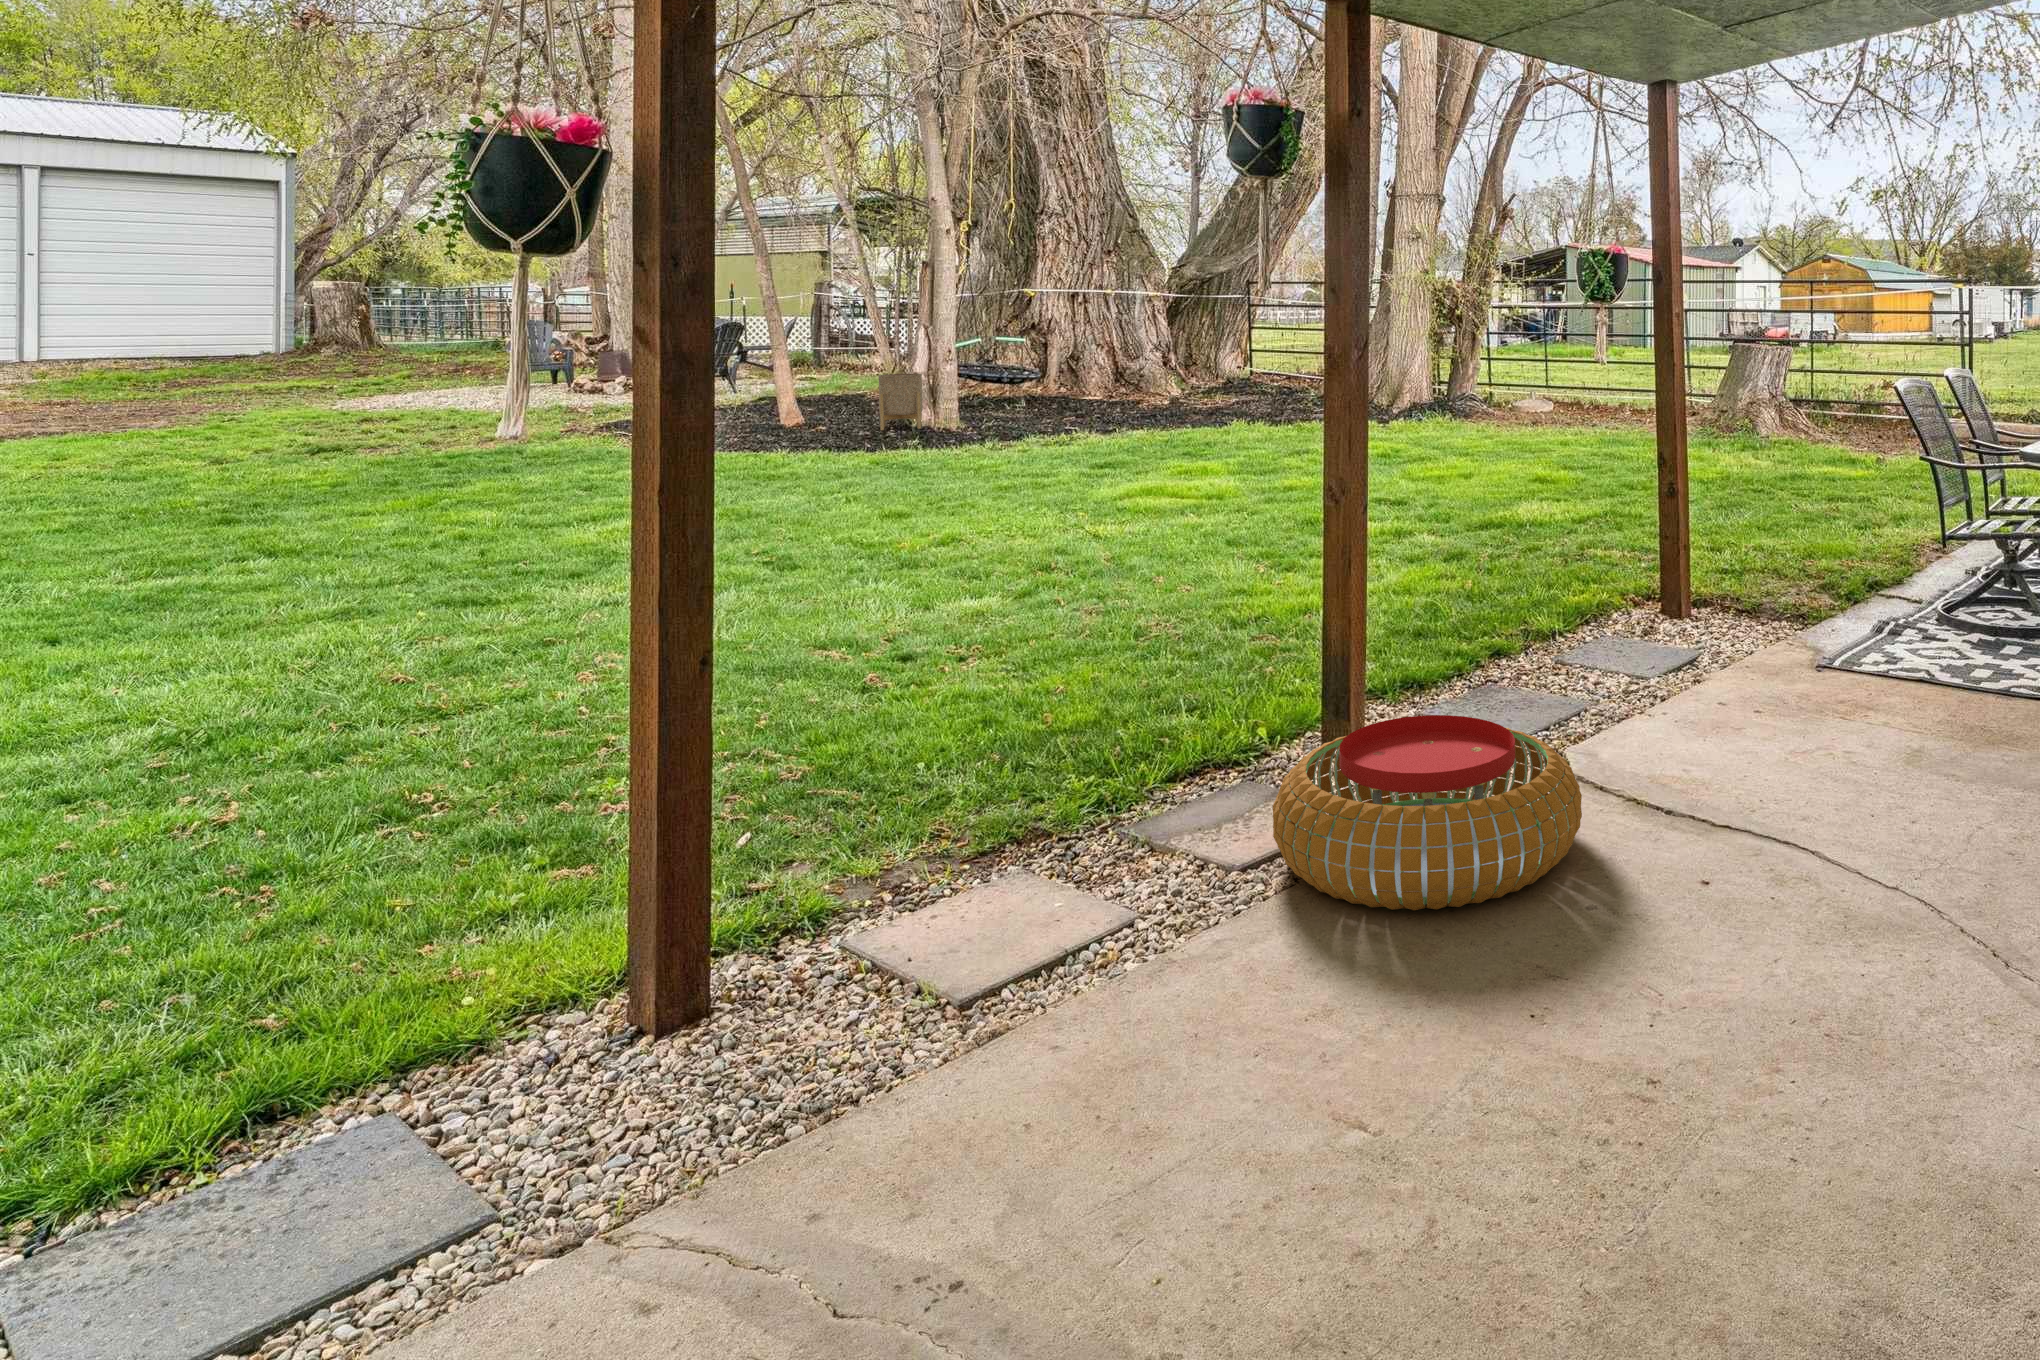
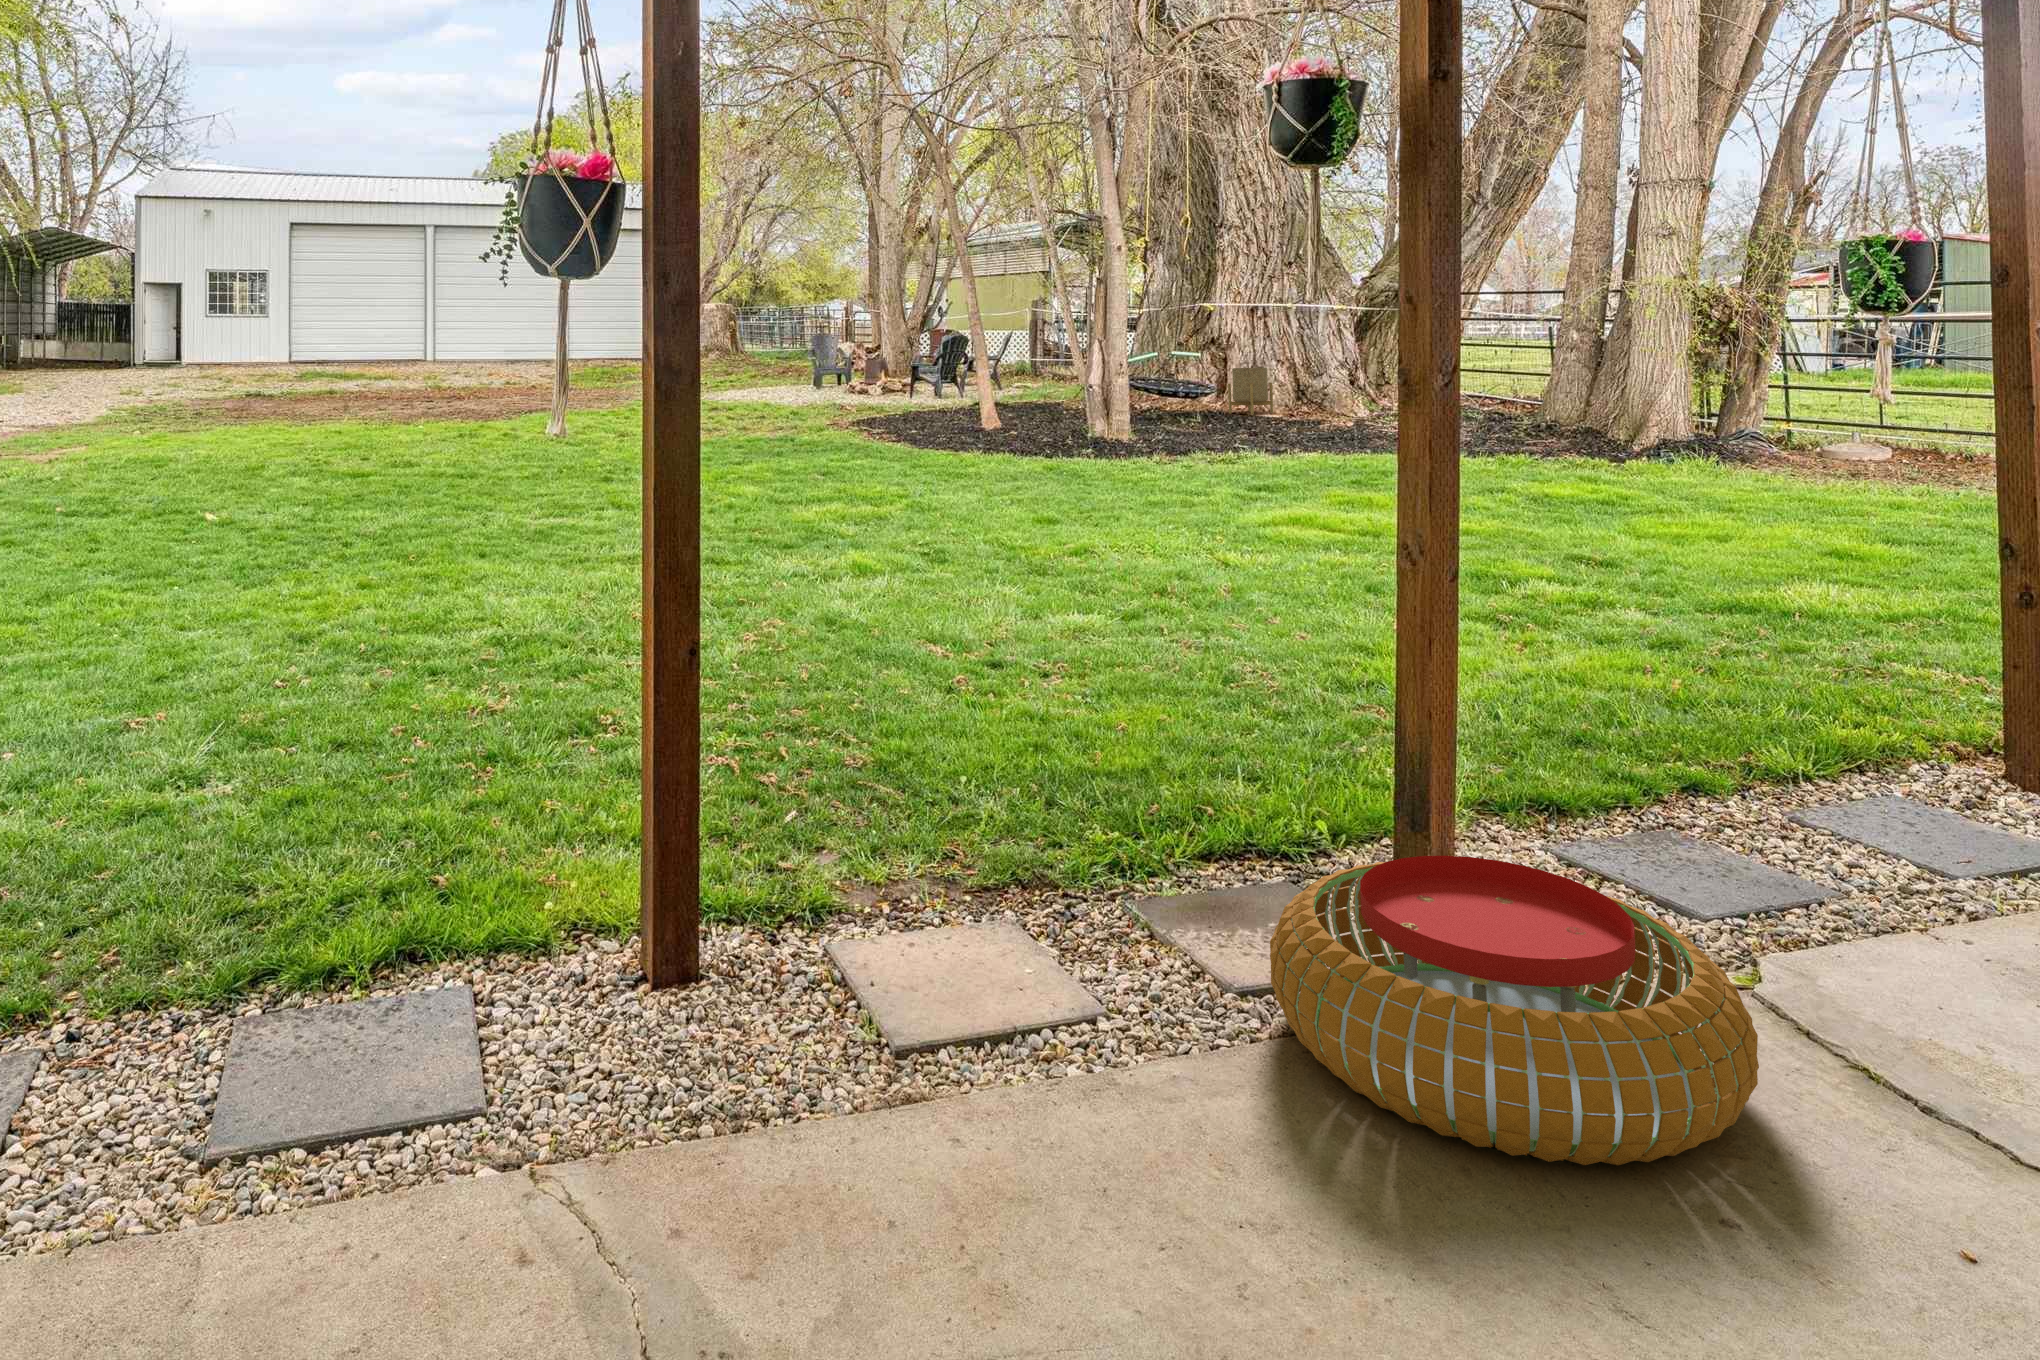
planter: present [879,374,923,430] -> present [1228,368,1273,414]

